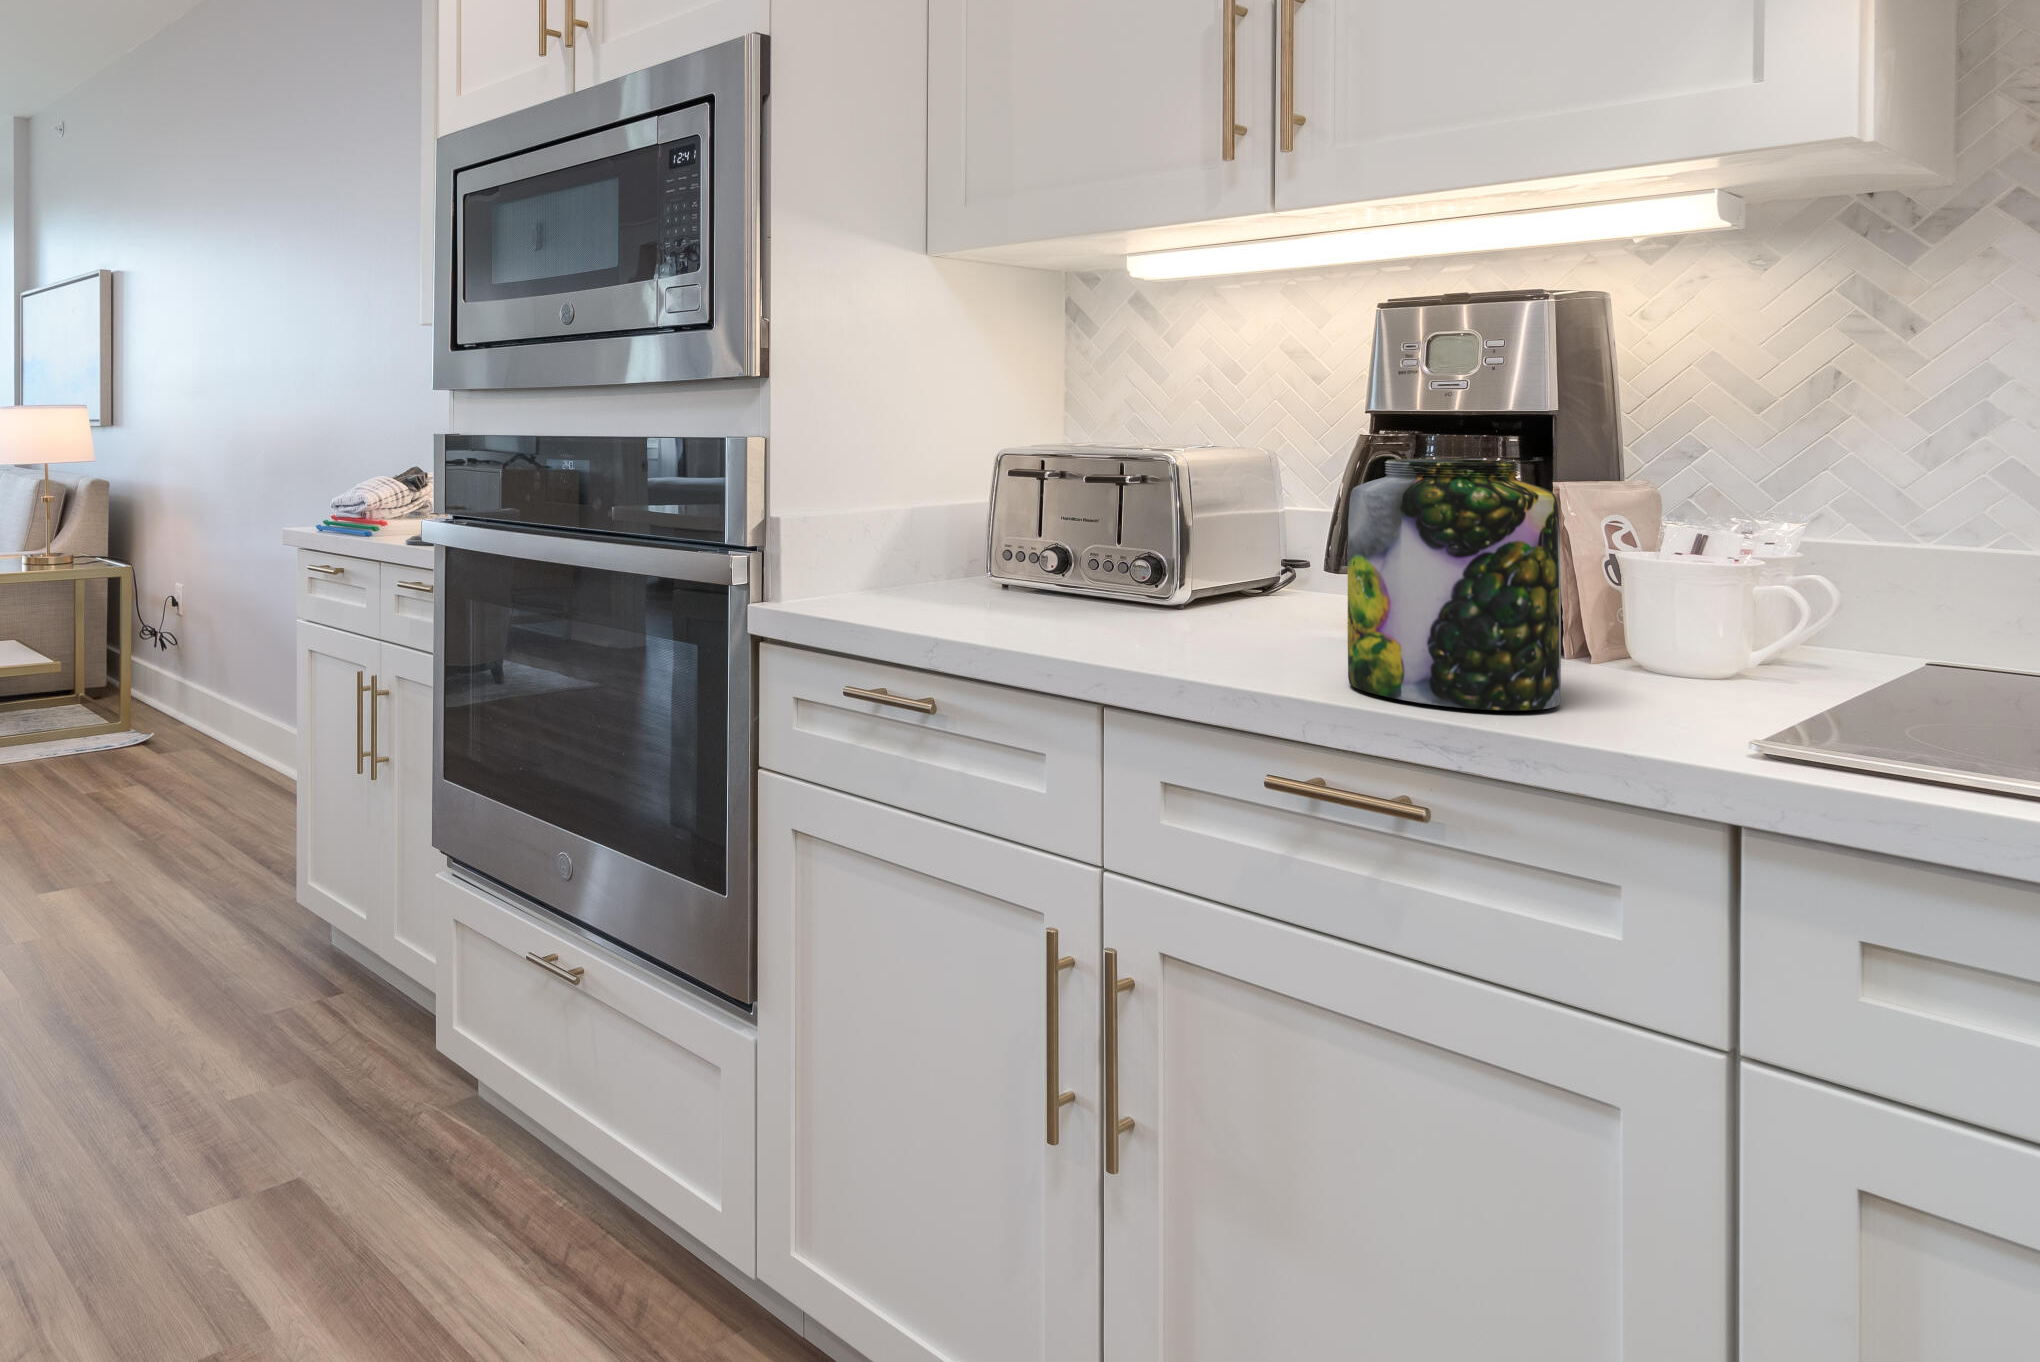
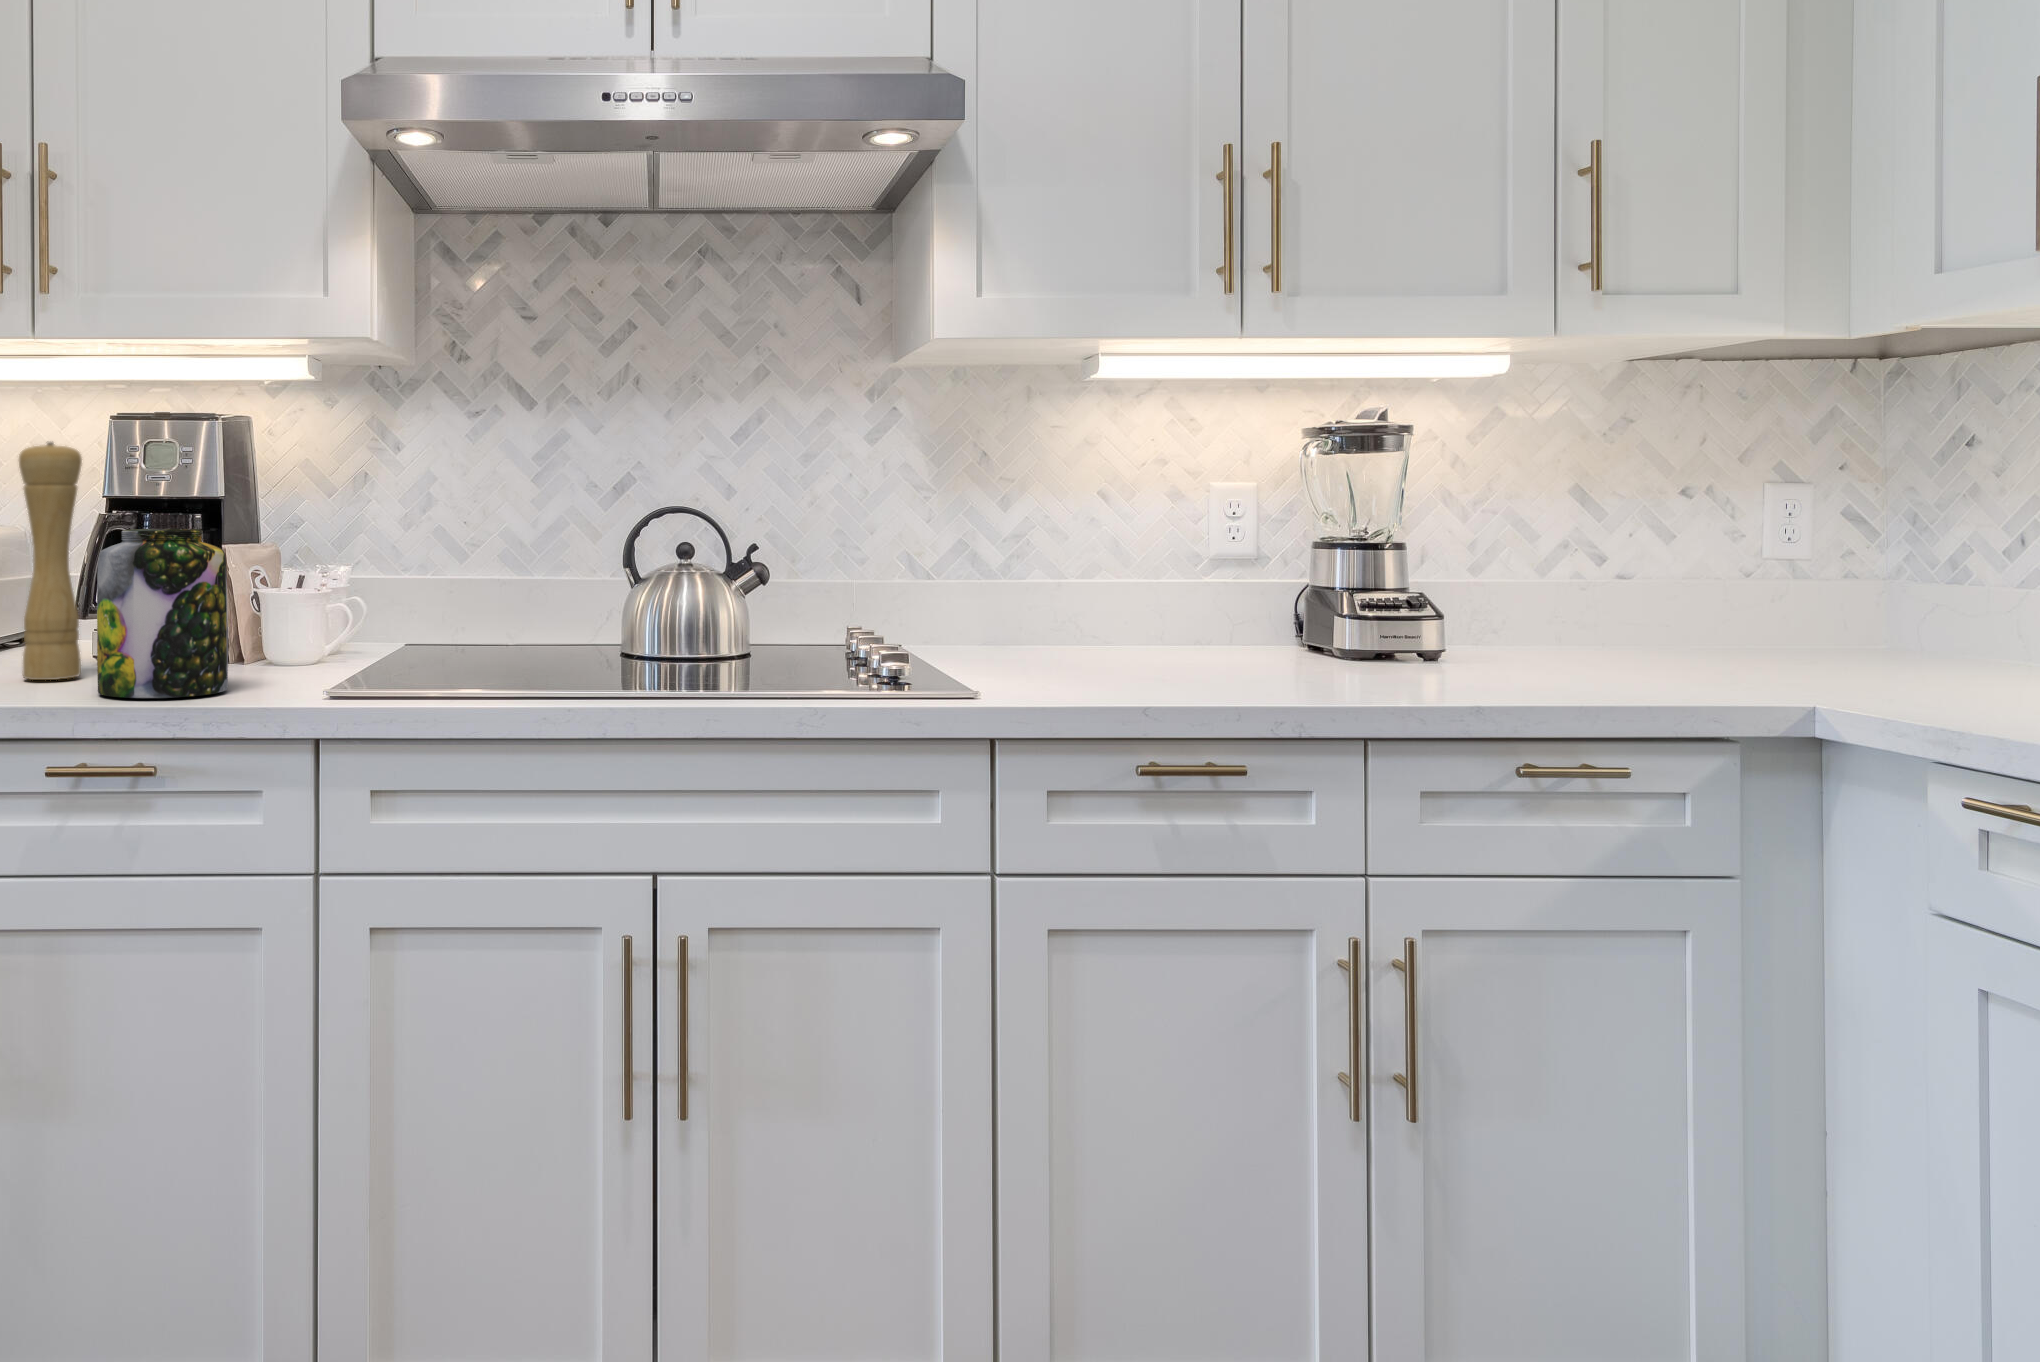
pepper mill: none [1250,341,1335,649] -> present [19,442,82,680]

